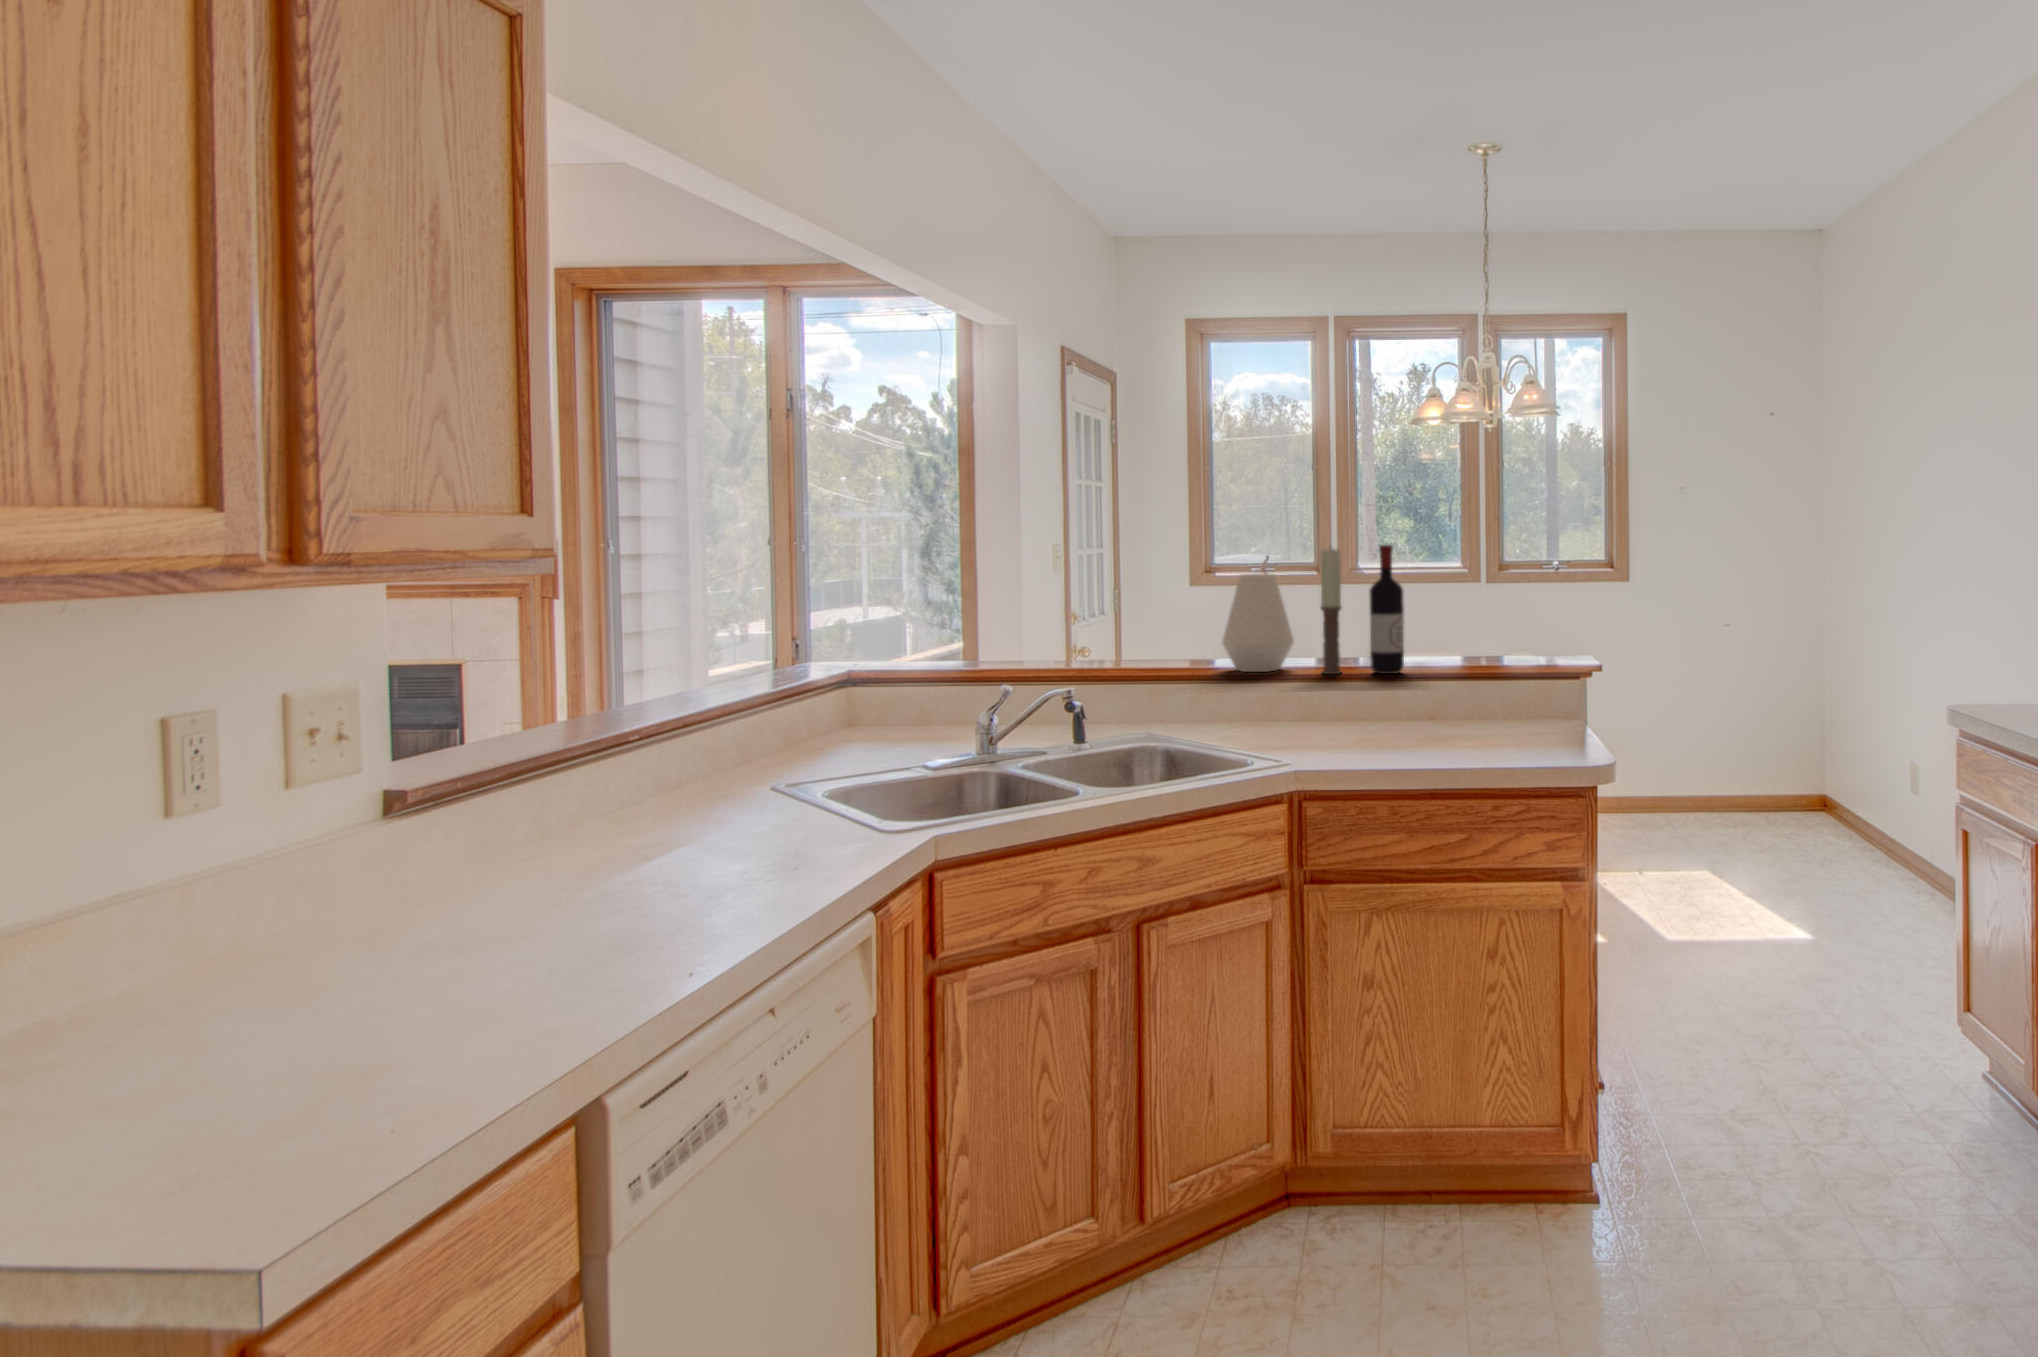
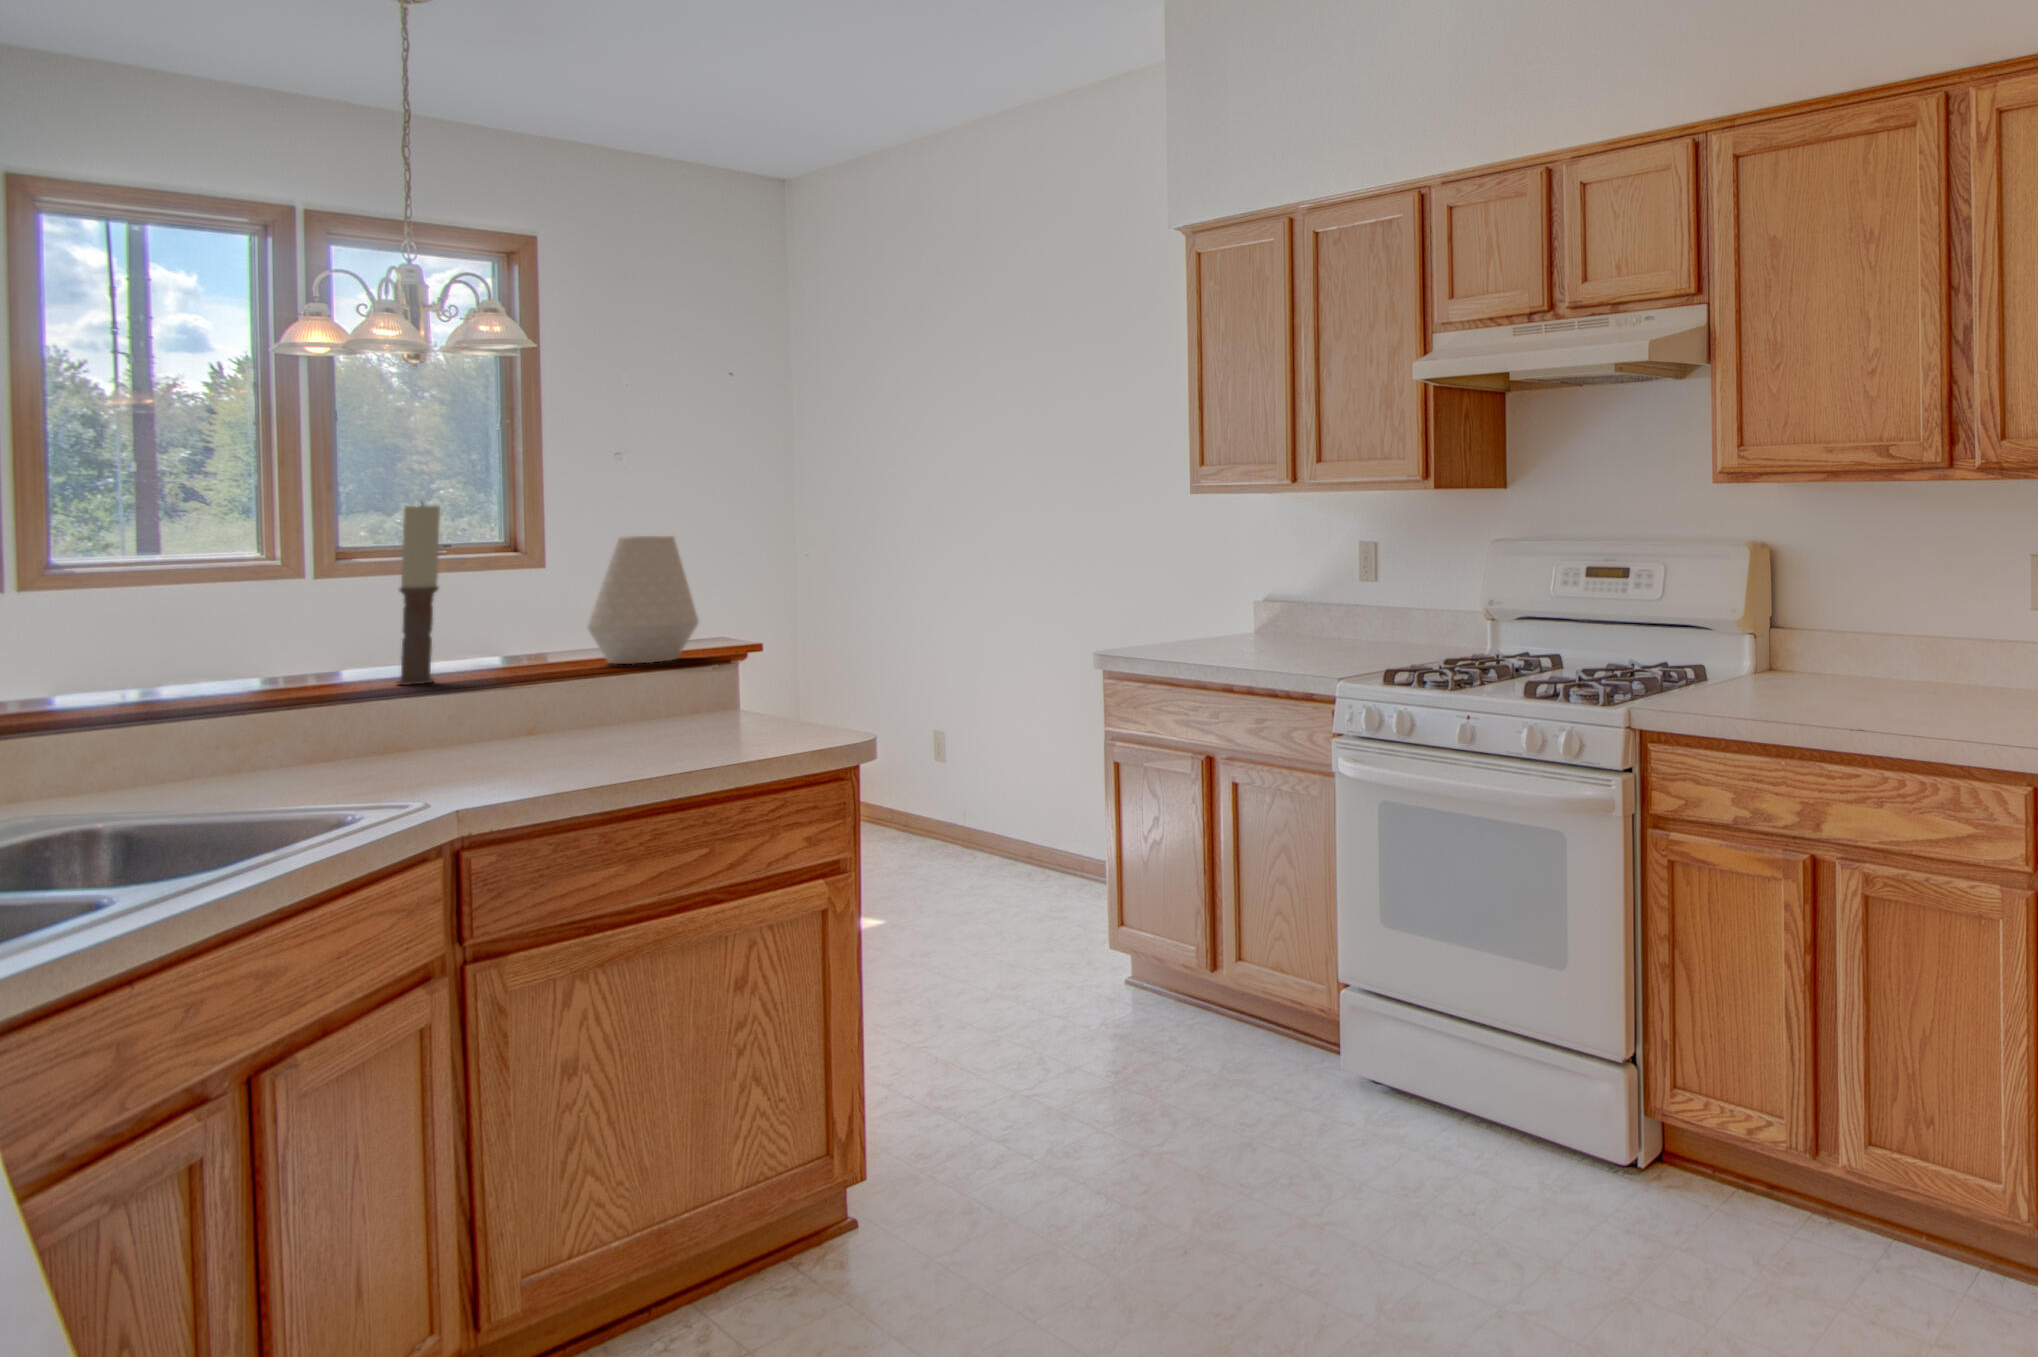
wine bottle: present [1370,545,1404,674] -> none [483,499,544,676]
vase: present [1222,574,1294,672] -> present [588,536,698,664]

